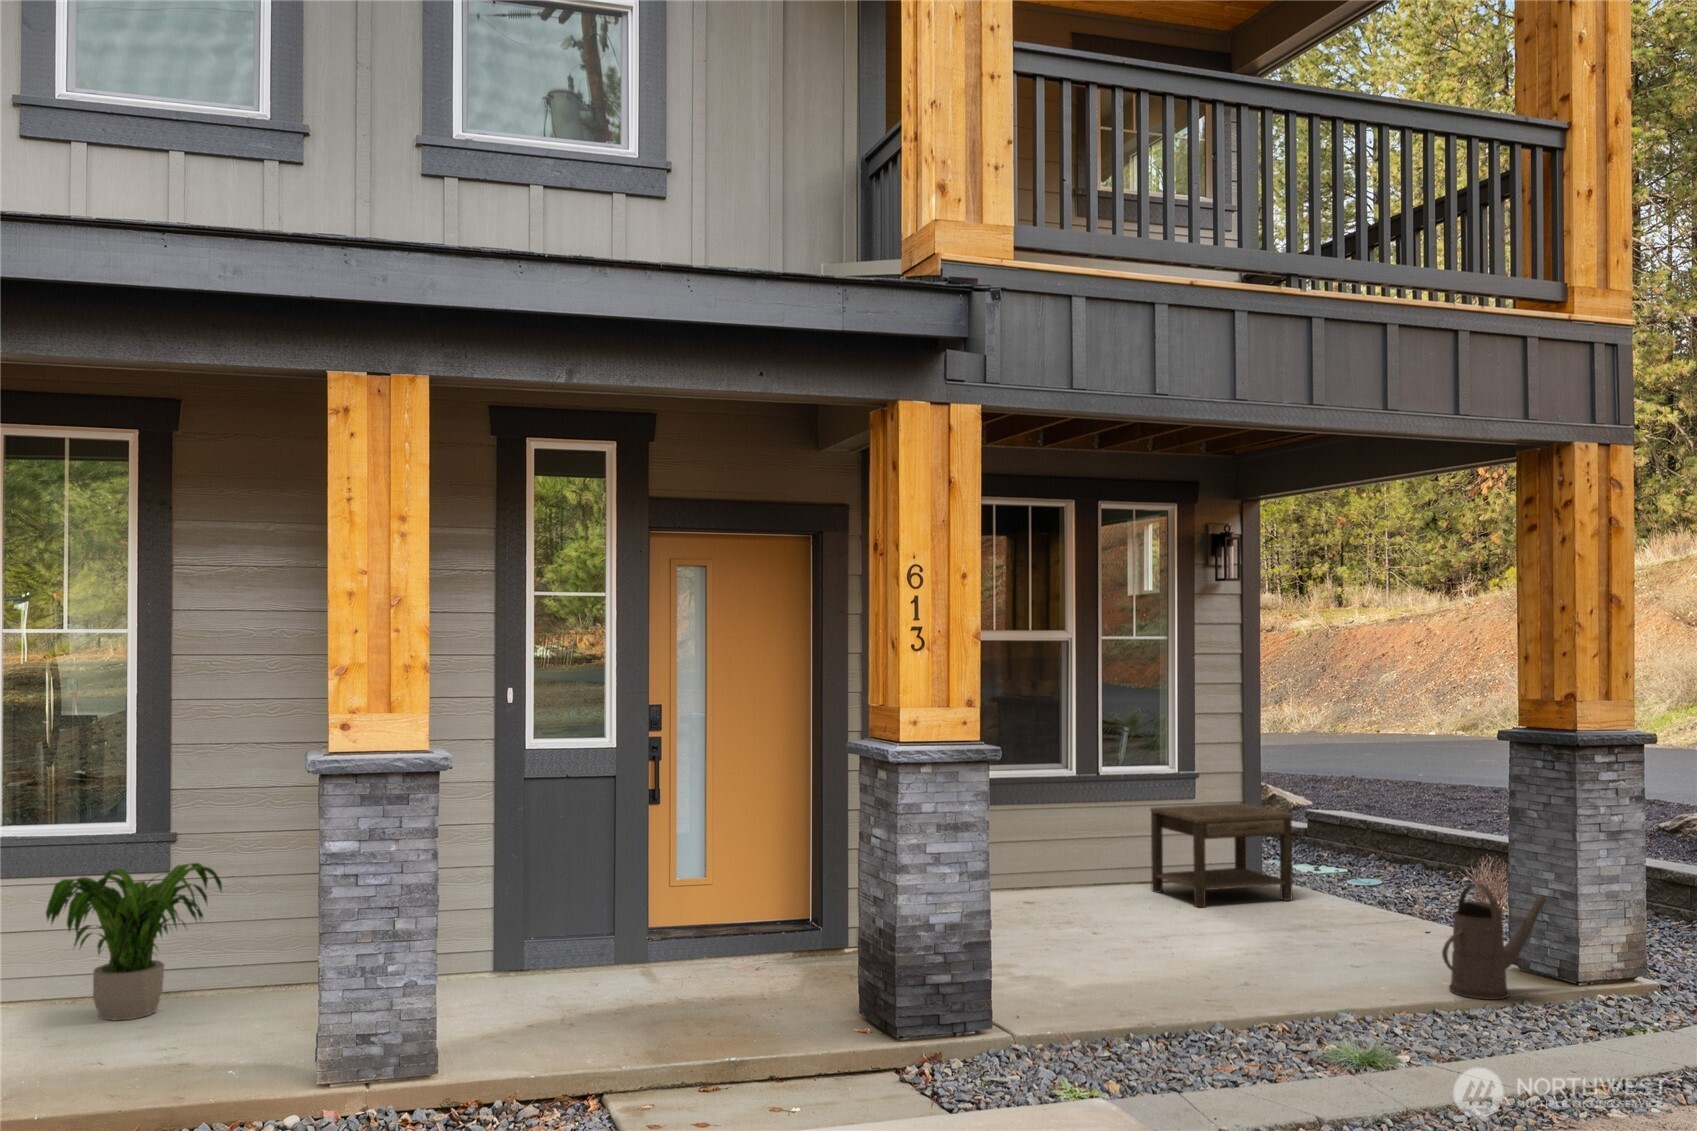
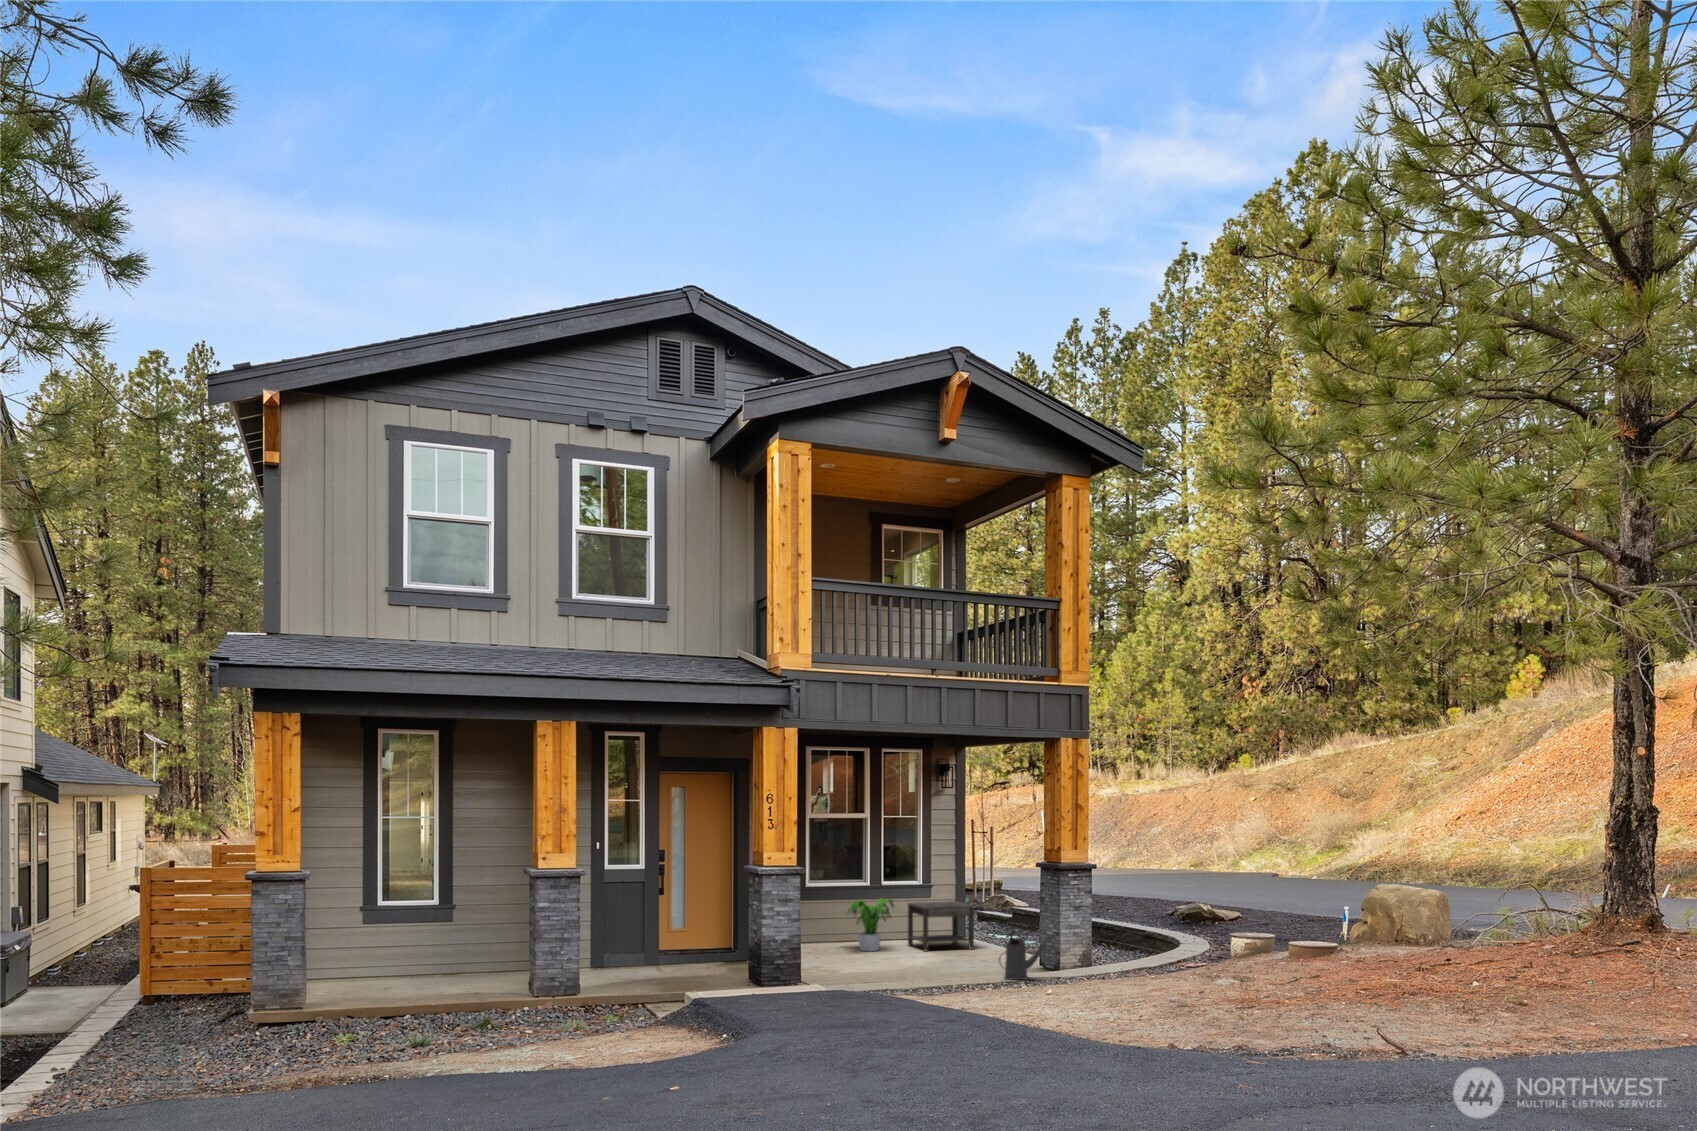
potted plant: present [46,863,222,1021] -> present [848,898,894,951]

